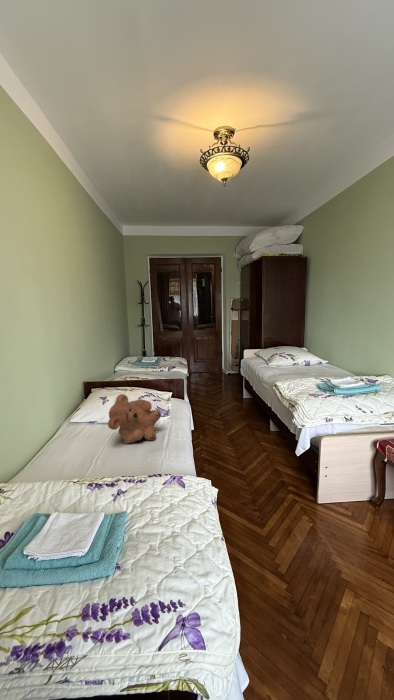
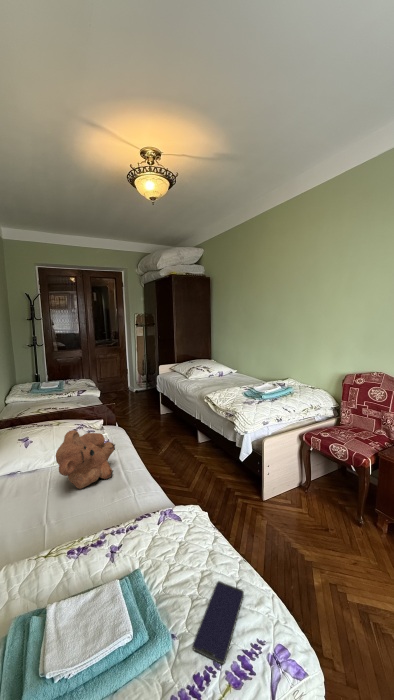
smartphone: none [124,543,190,602] -> present [193,582,244,664]

